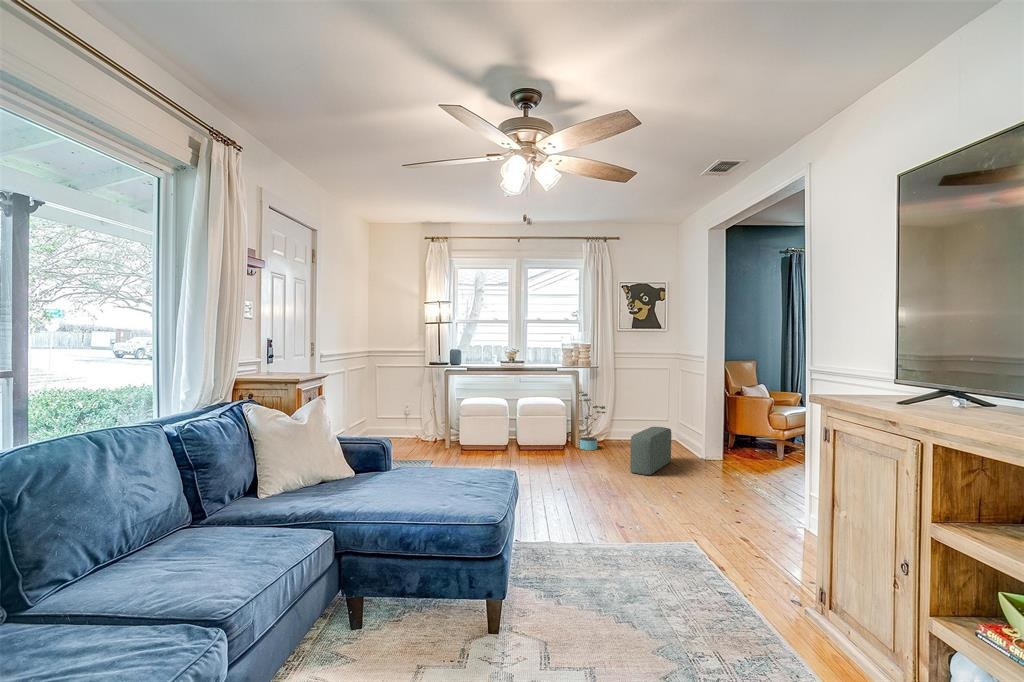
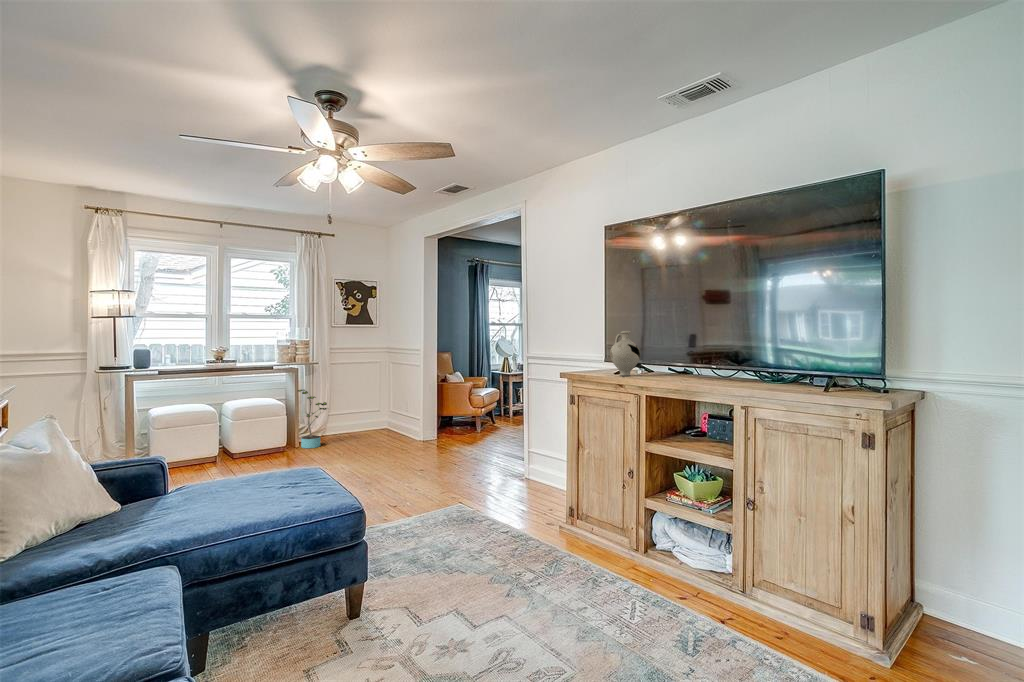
decorative vase: none [884,333,947,407] -> present [610,331,640,376]
pouf: present [630,427,671,475] -> none [369,416,397,461]

